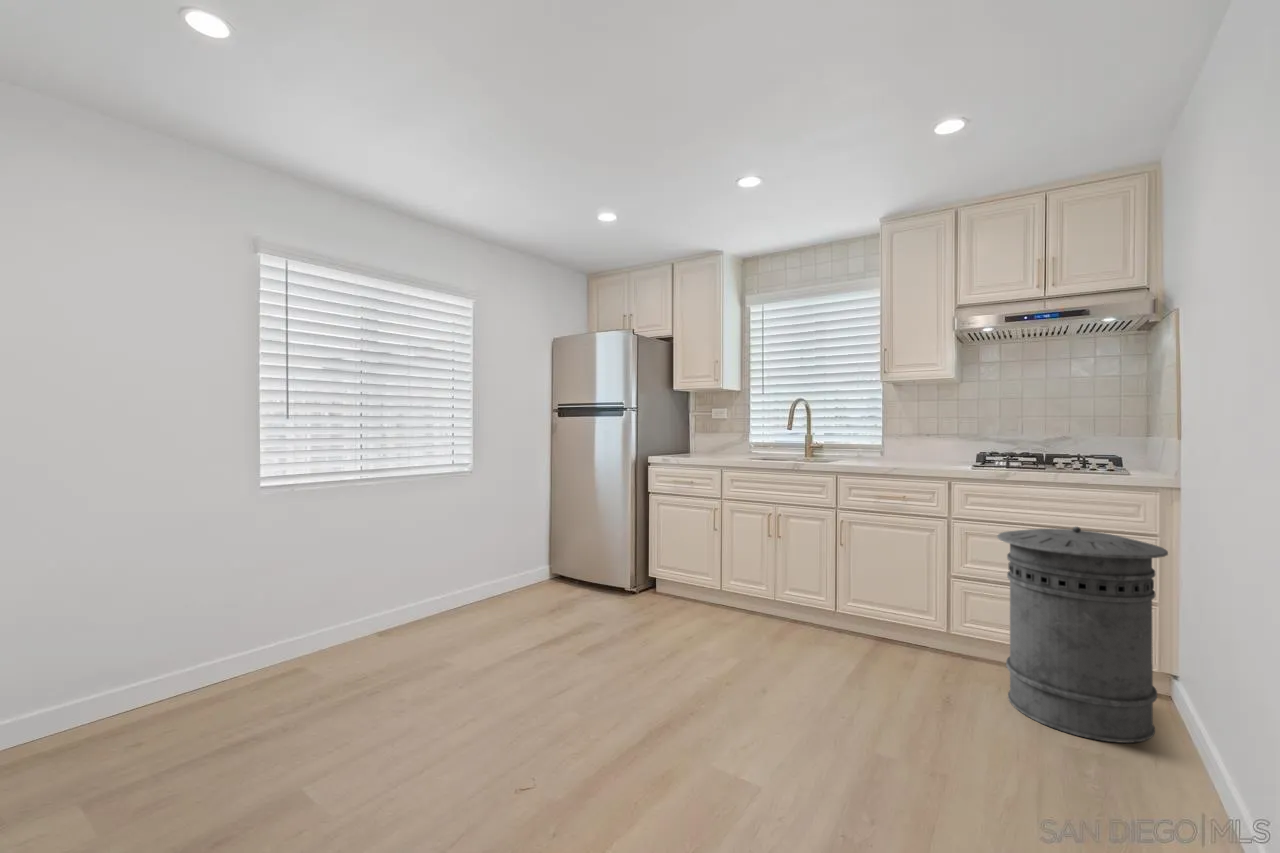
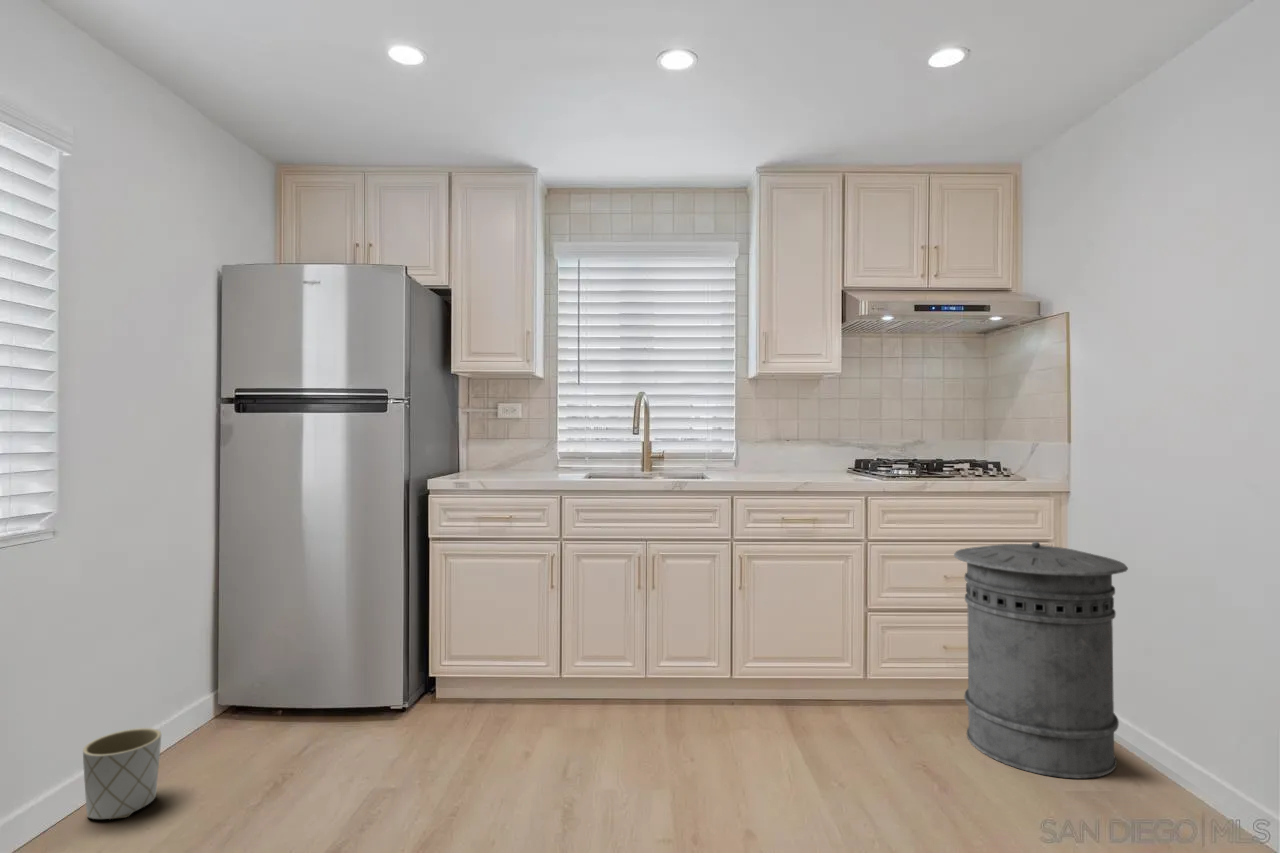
planter: none [479,569,509,607] -> present [83,728,161,819]

